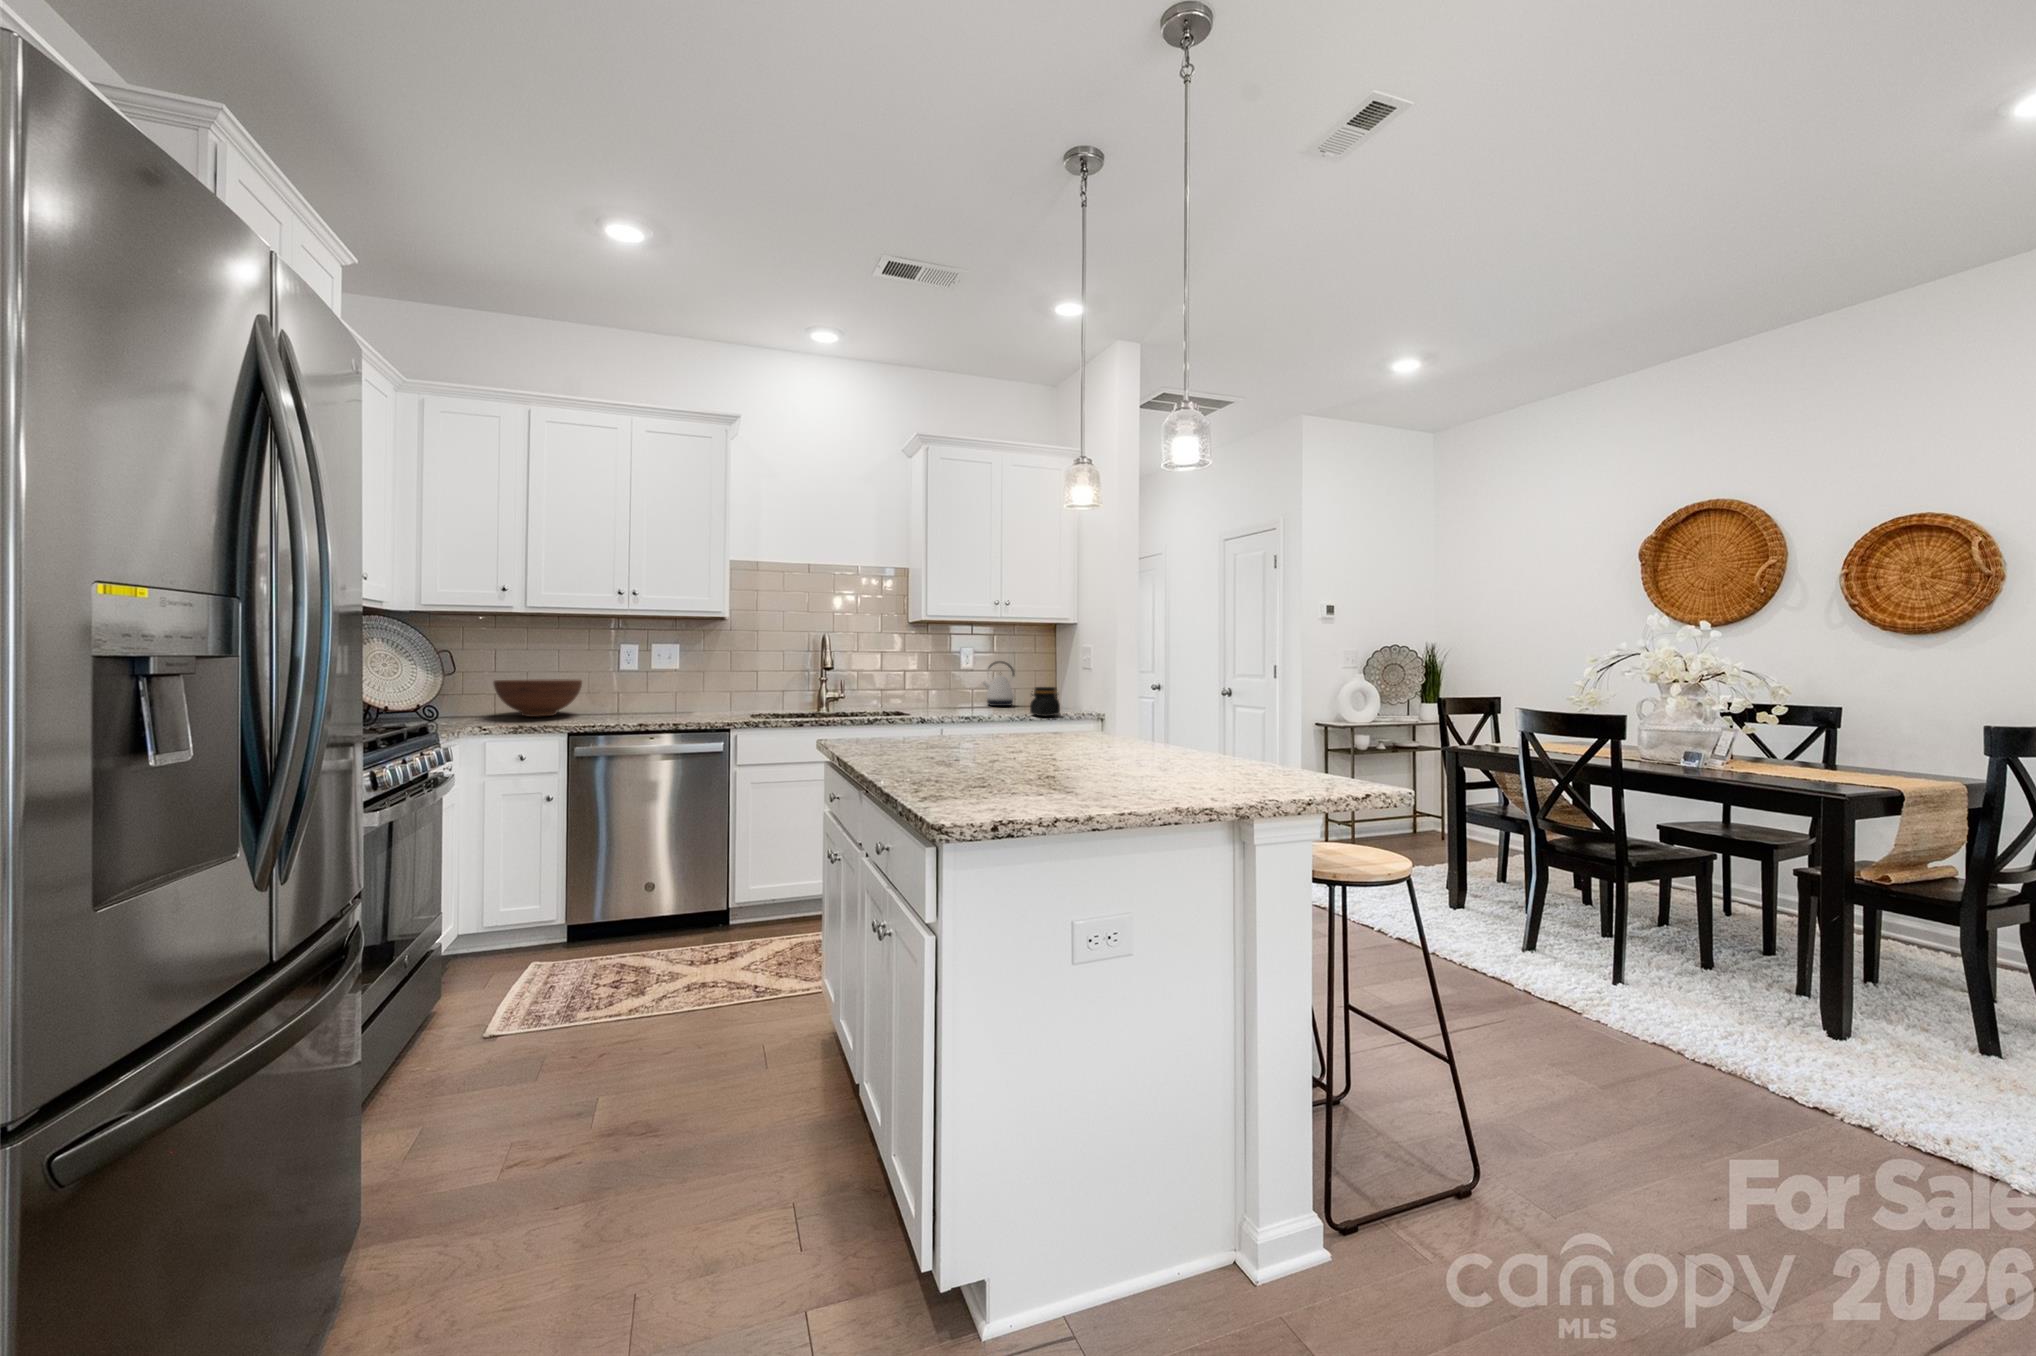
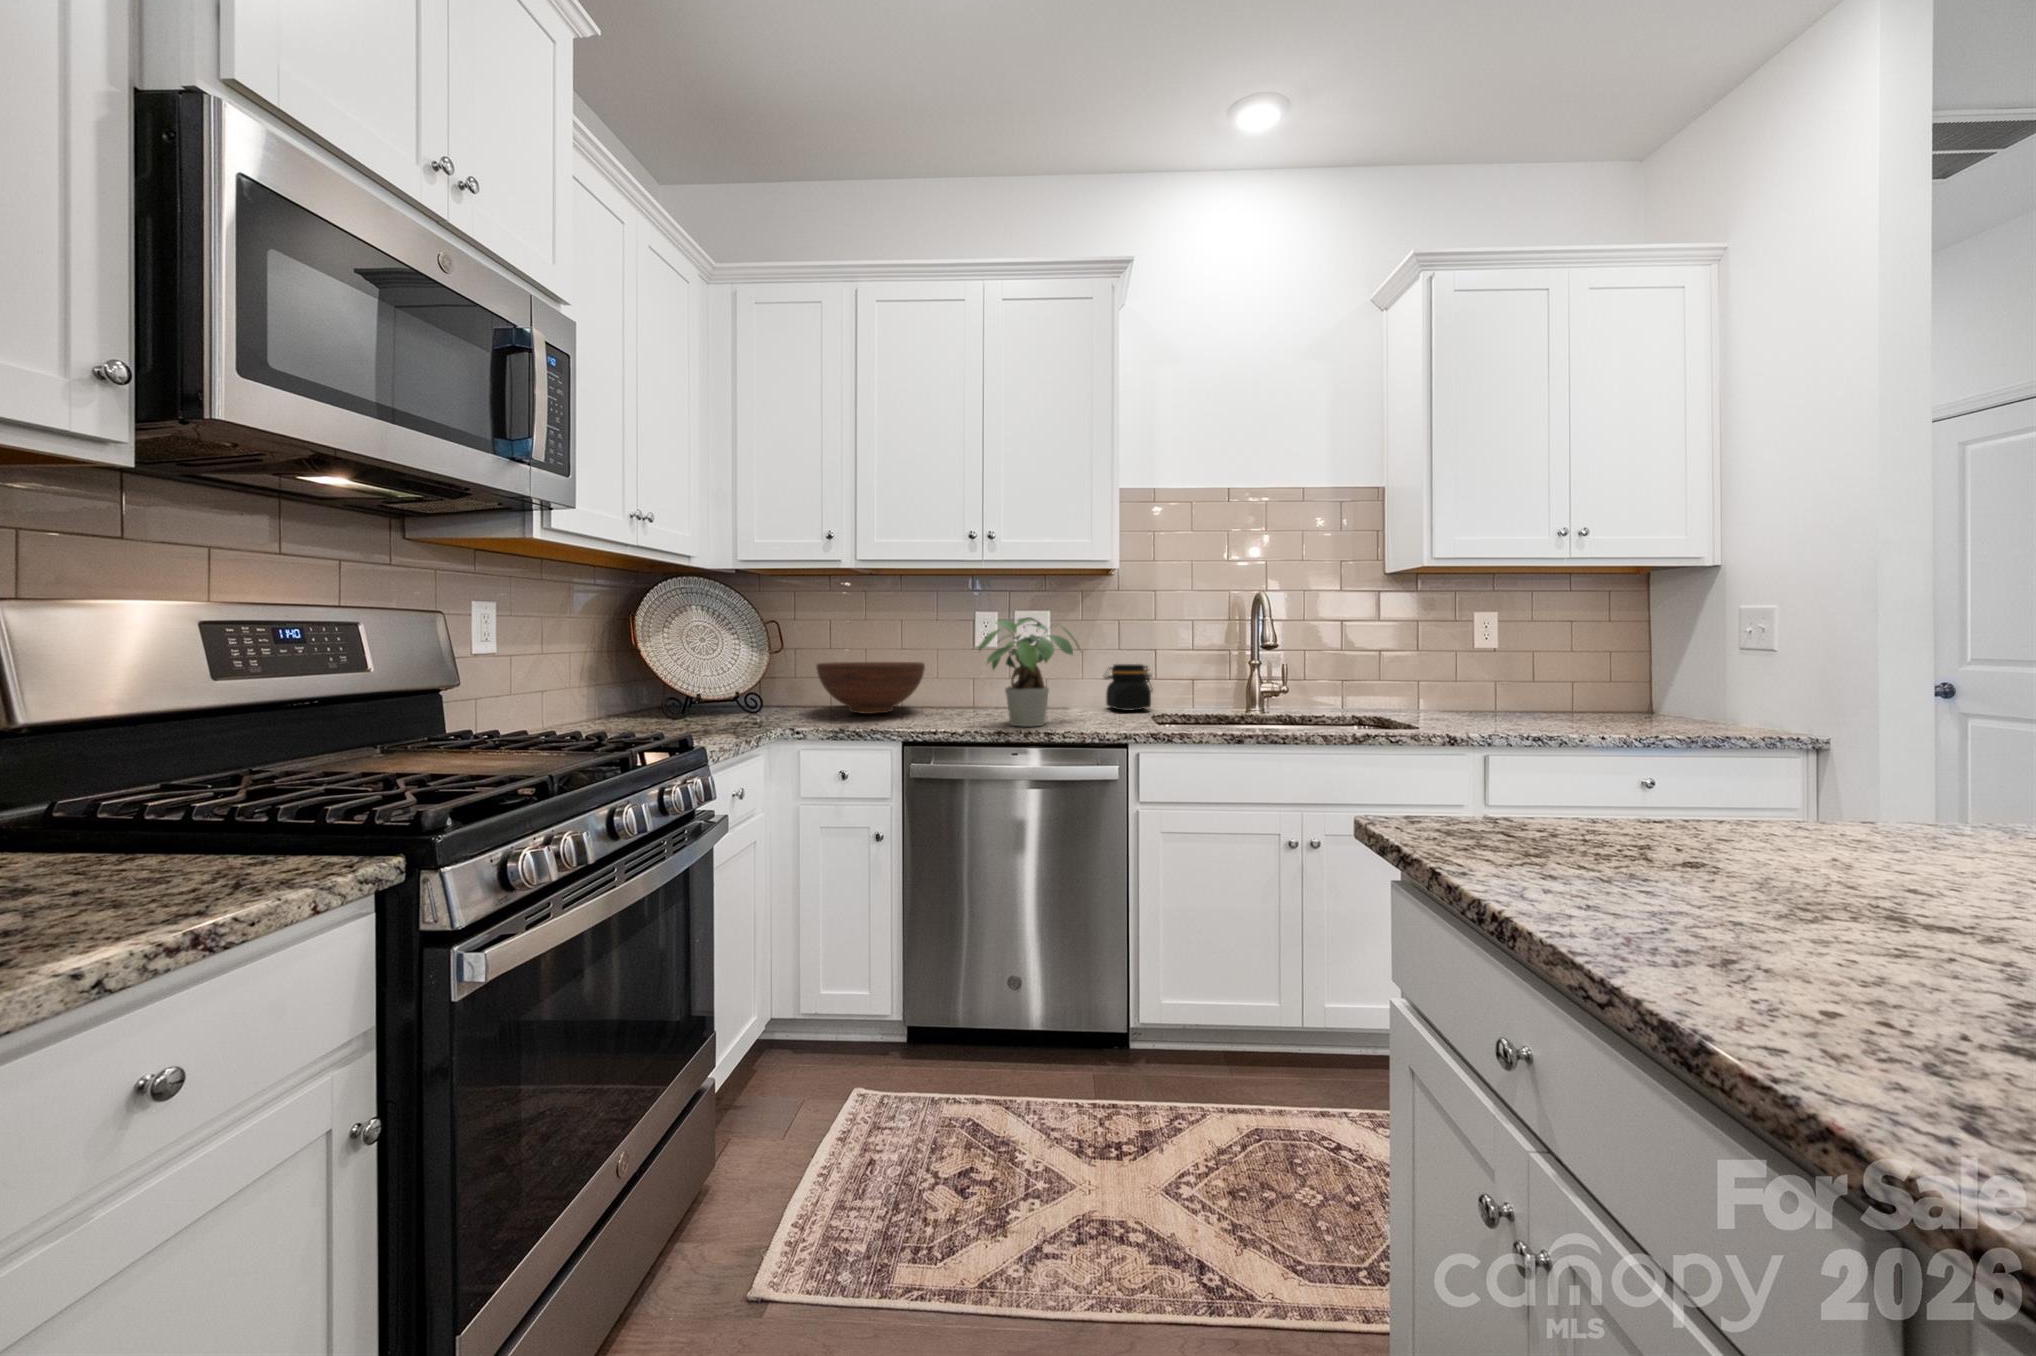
potted plant: none [625,649,700,722] -> present [978,617,1081,726]
kettle: present [983,661,1015,706] -> none [1515,633,1585,709]
jar: present [1030,687,1060,716] -> present [1105,664,1152,710]

